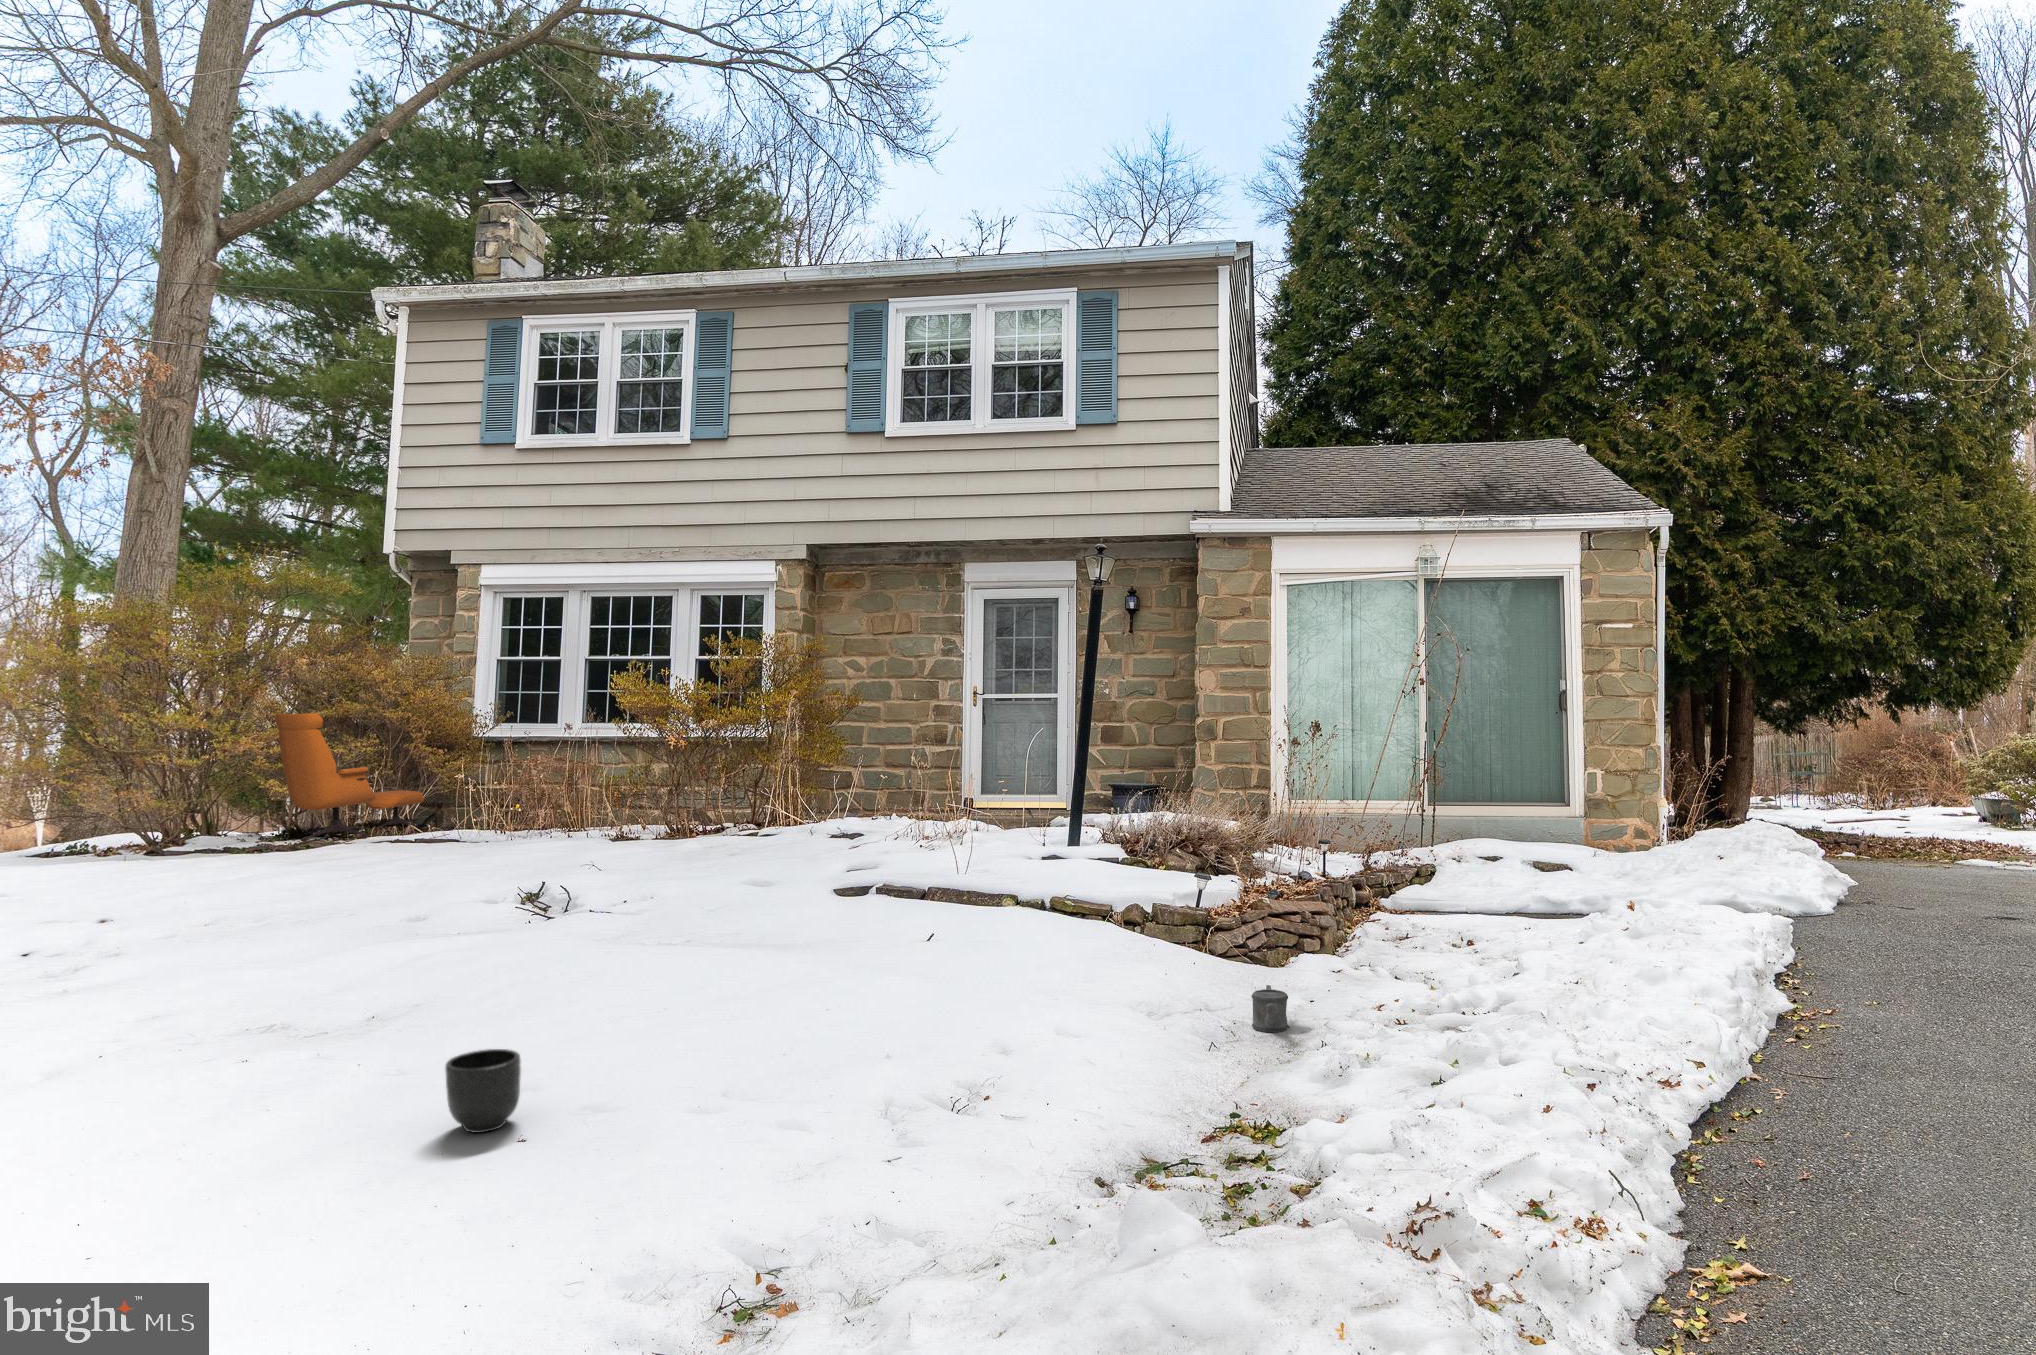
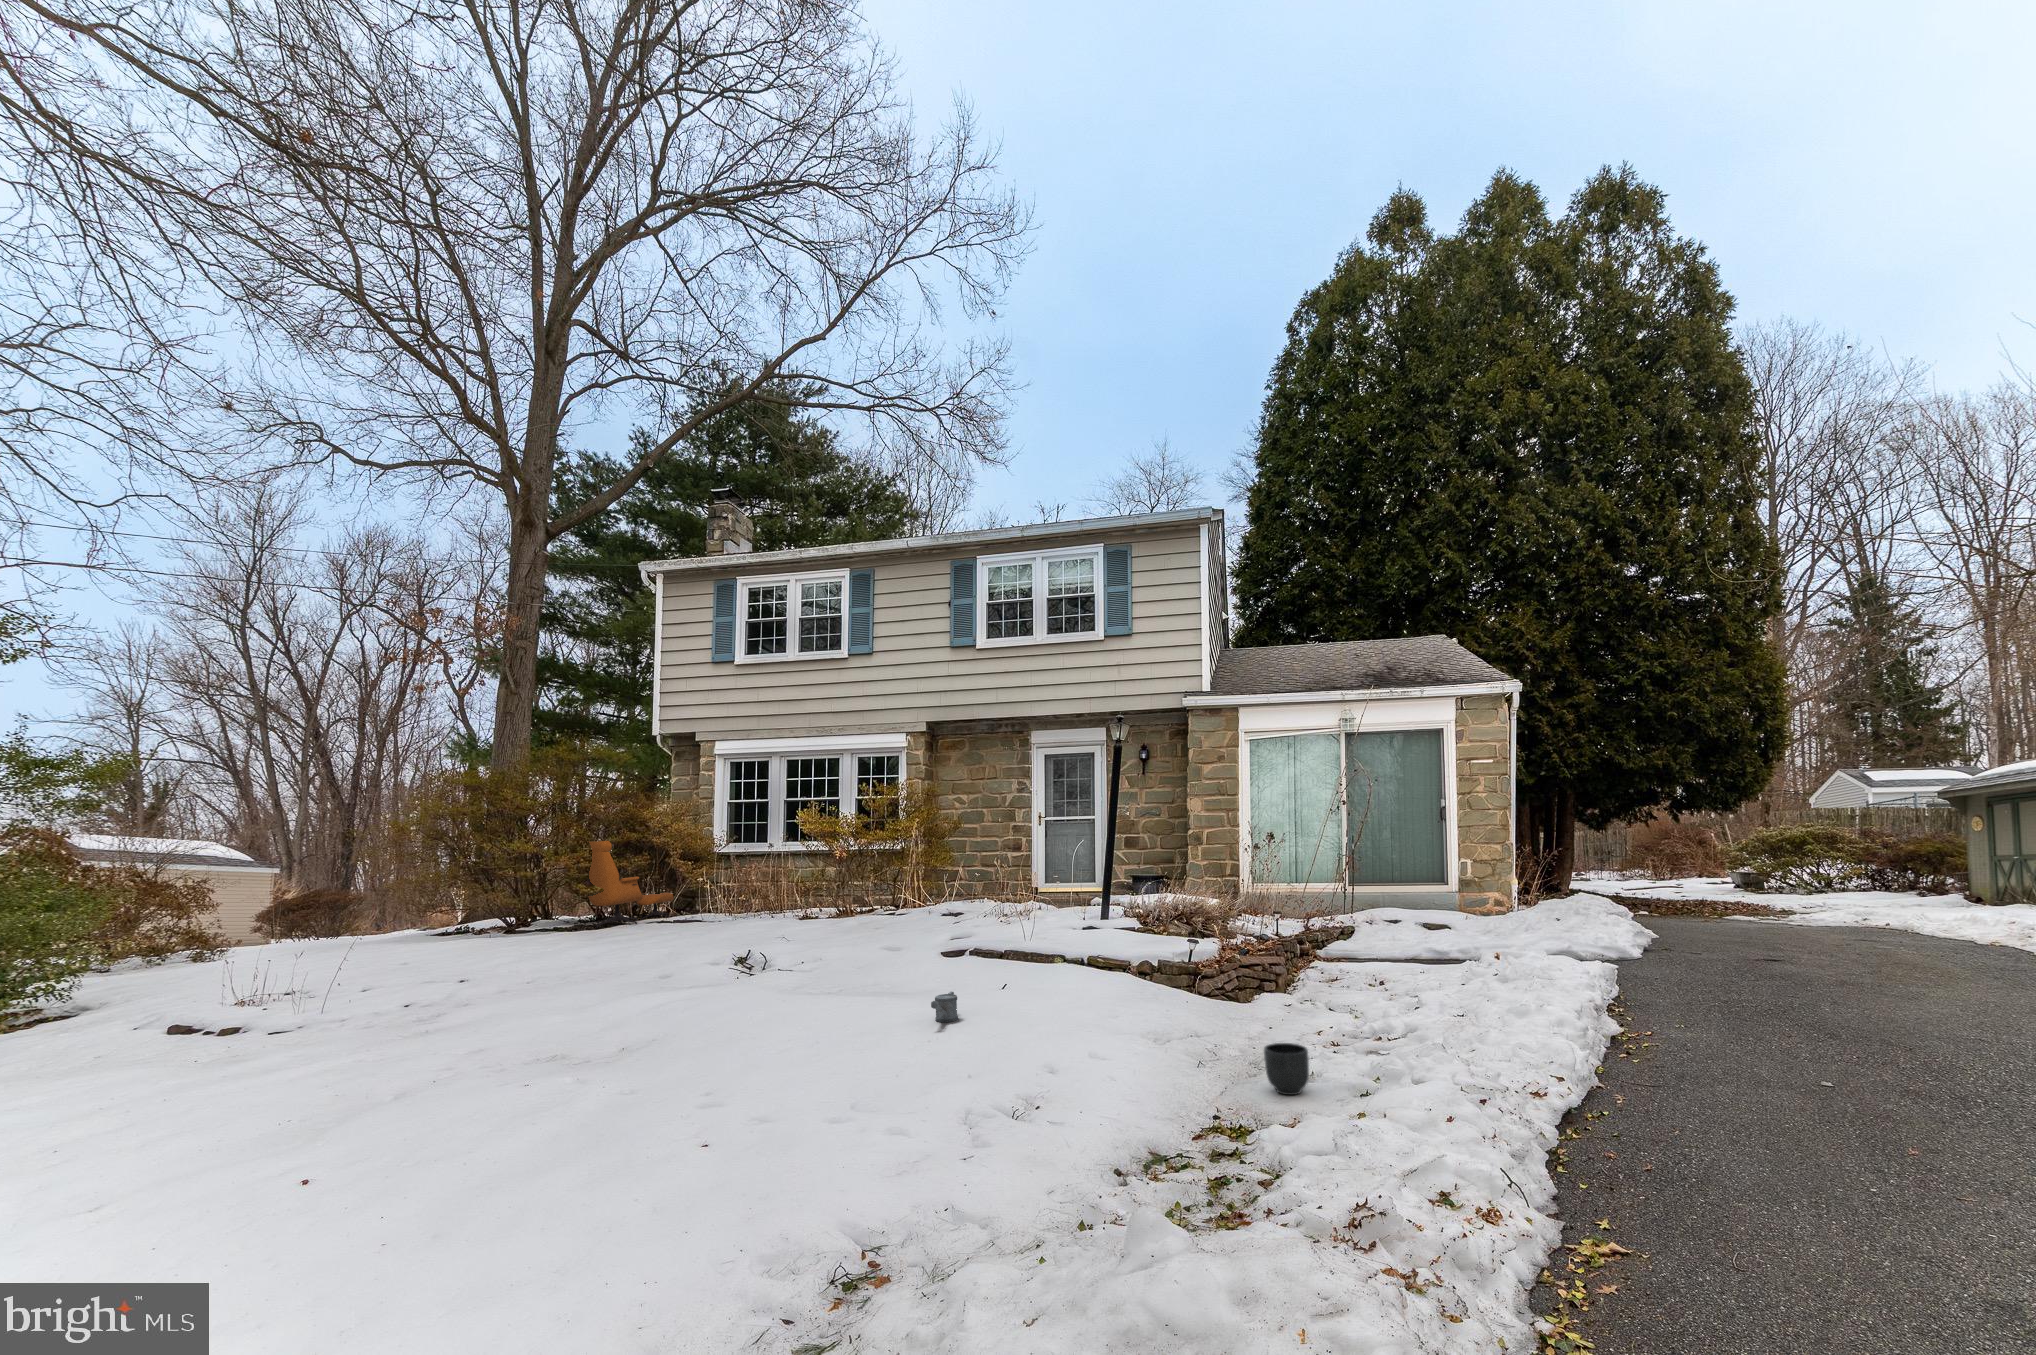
watering can: present [1252,985,1288,1032] -> present [931,992,958,1022]
planter: present [445,1049,521,1133] -> present [1264,1043,1309,1095]

